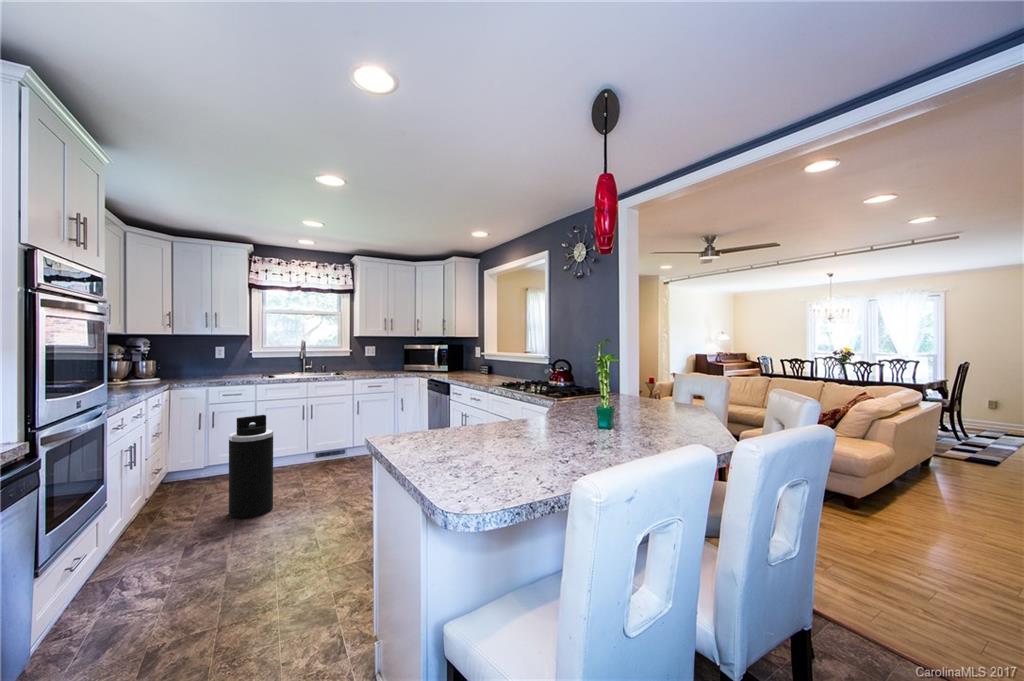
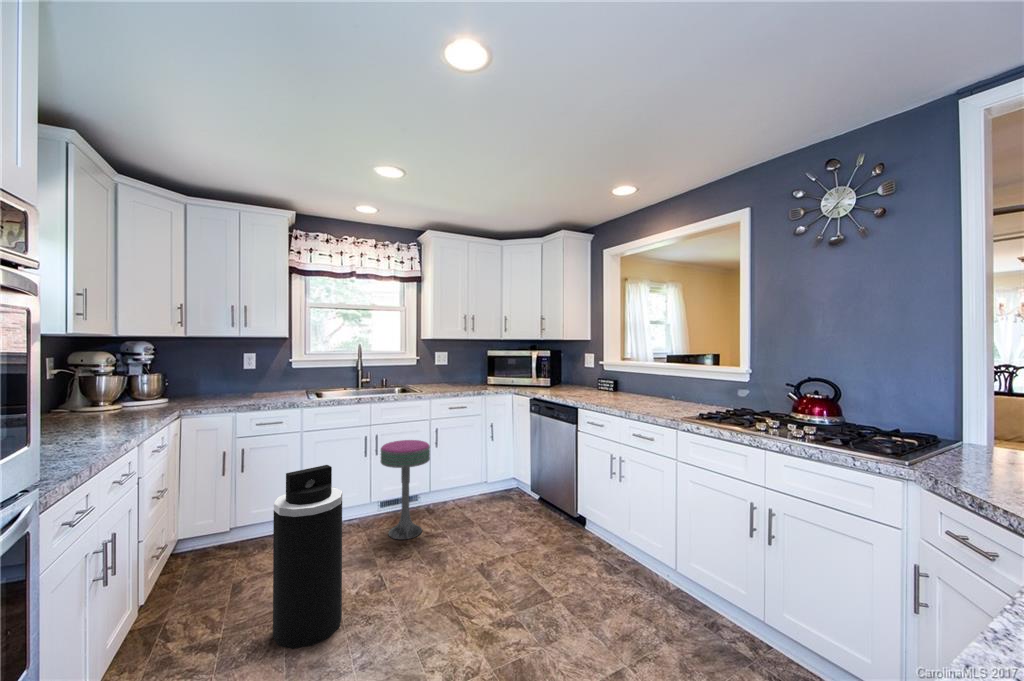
bar stool: none [311,408,348,475] -> present [381,440,430,540]

